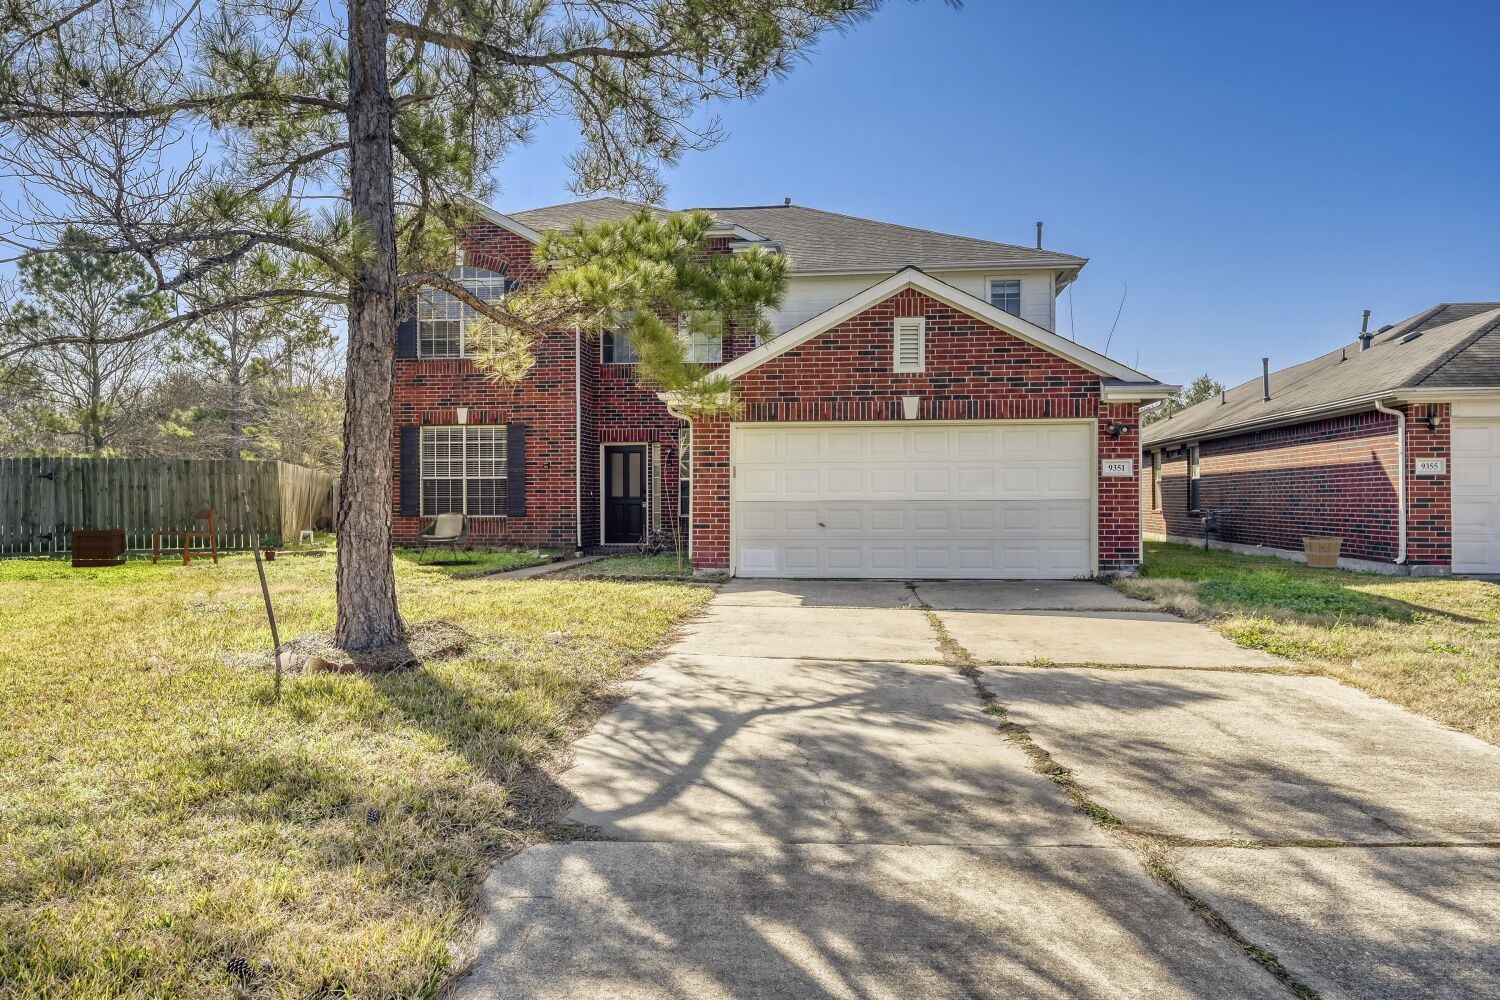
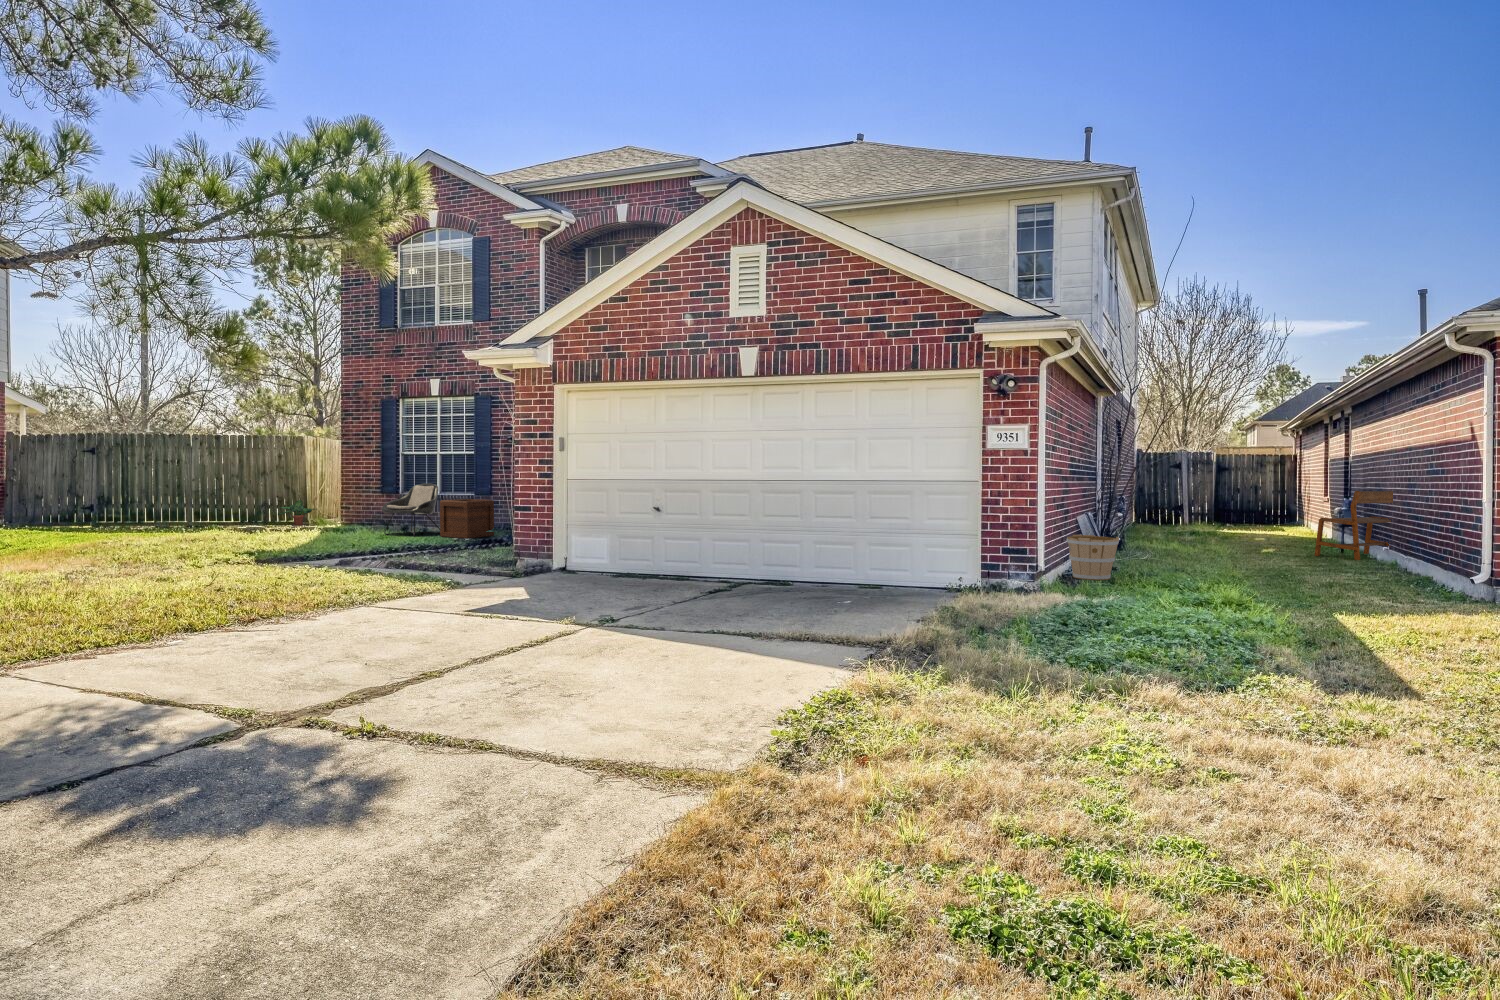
bench: present [153,509,218,566] -> present [1315,491,1393,560]
wooden crate: present [71,529,126,567] -> present [440,499,494,539]
wooden bucket: present [1303,536,1343,568] -> present [1066,535,1119,580]

